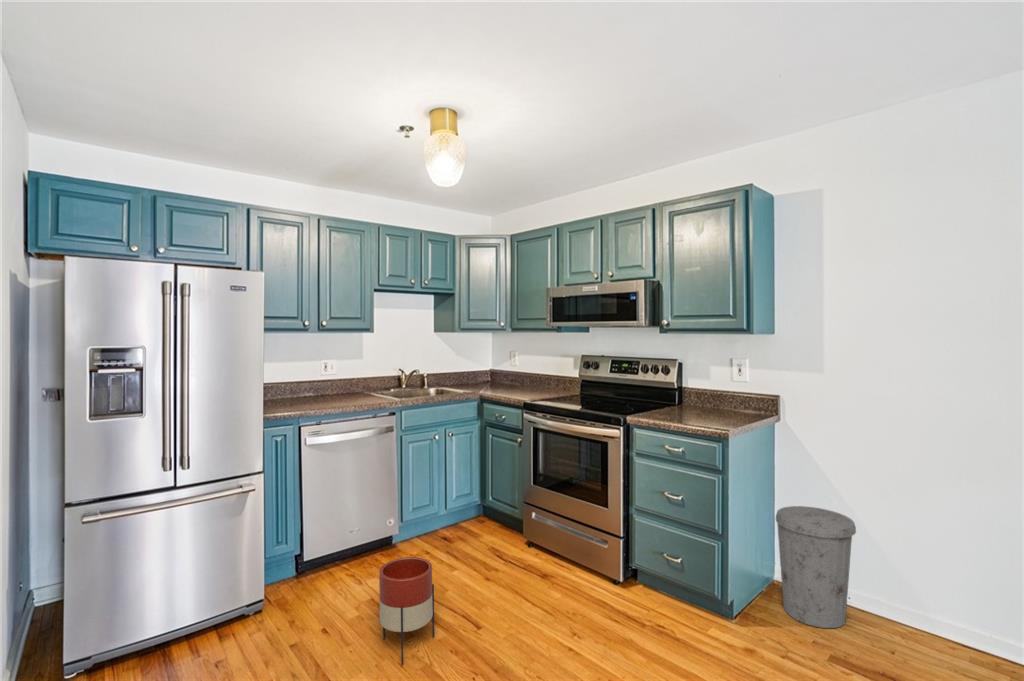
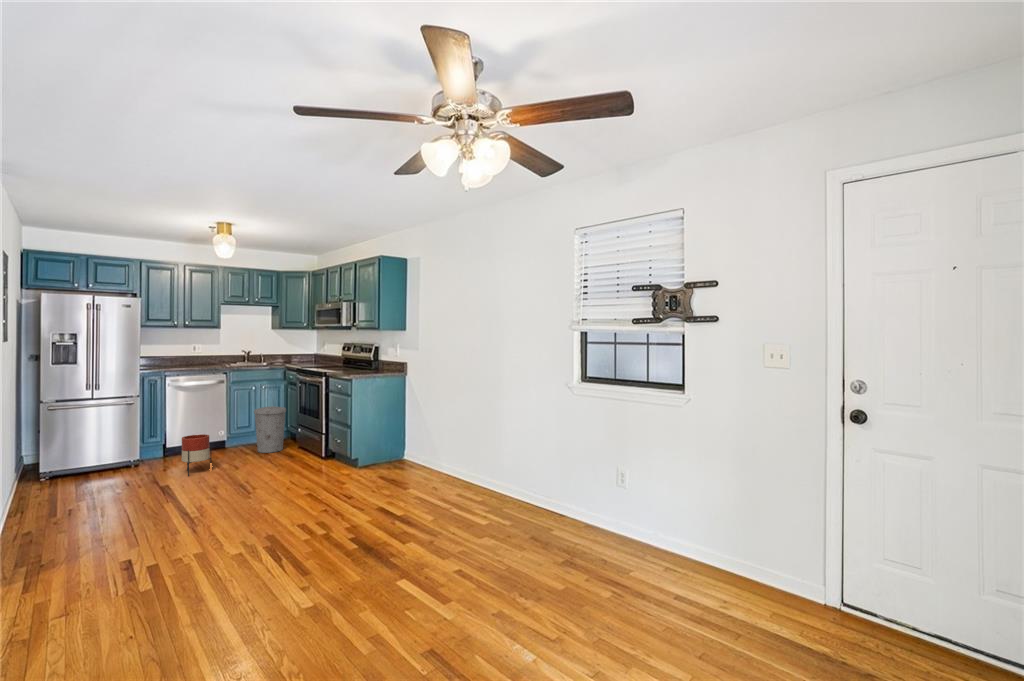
trash can: present [776,506,856,628] -> present [254,406,286,453]

